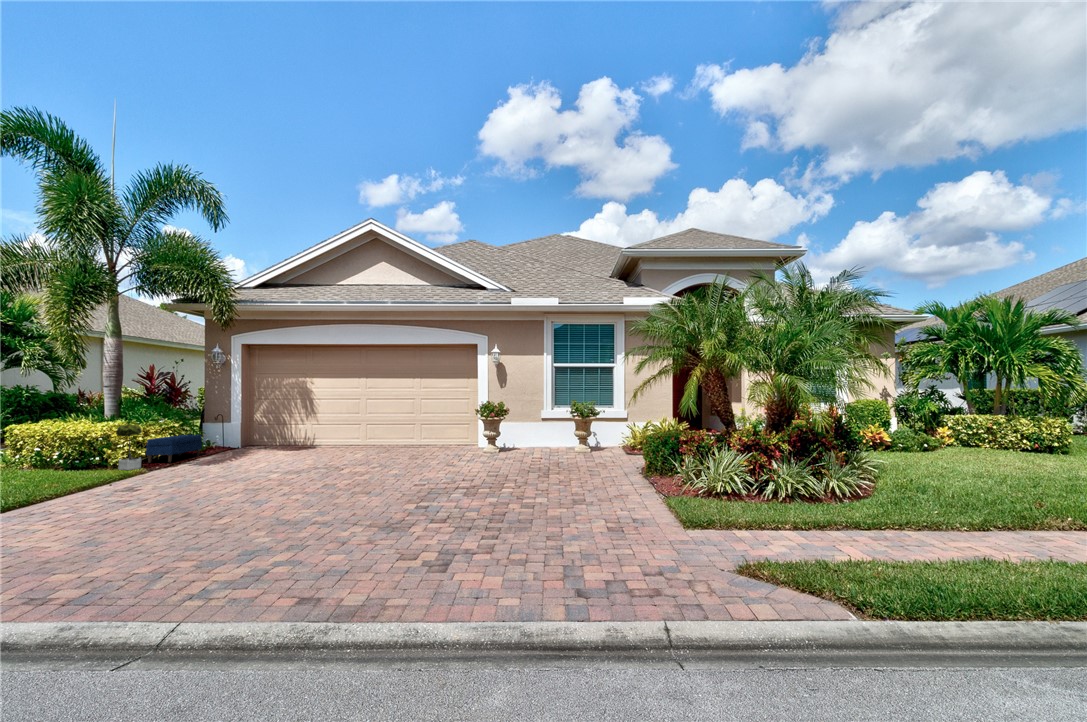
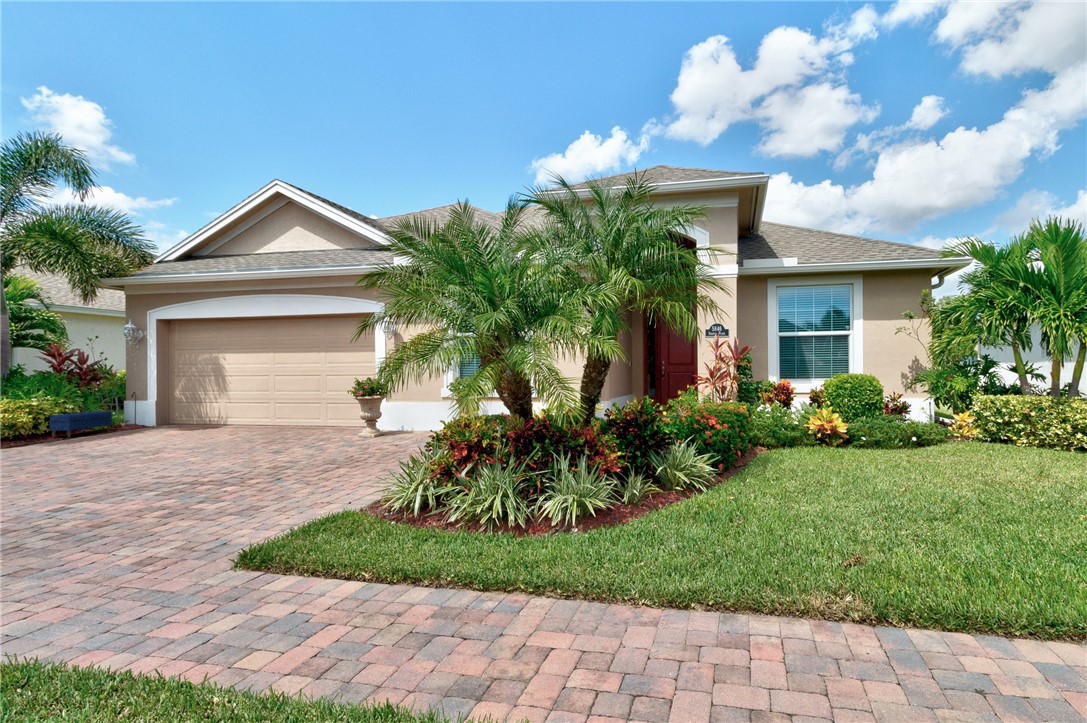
potted tree: present [116,424,142,470] -> none [11,401,36,444]

